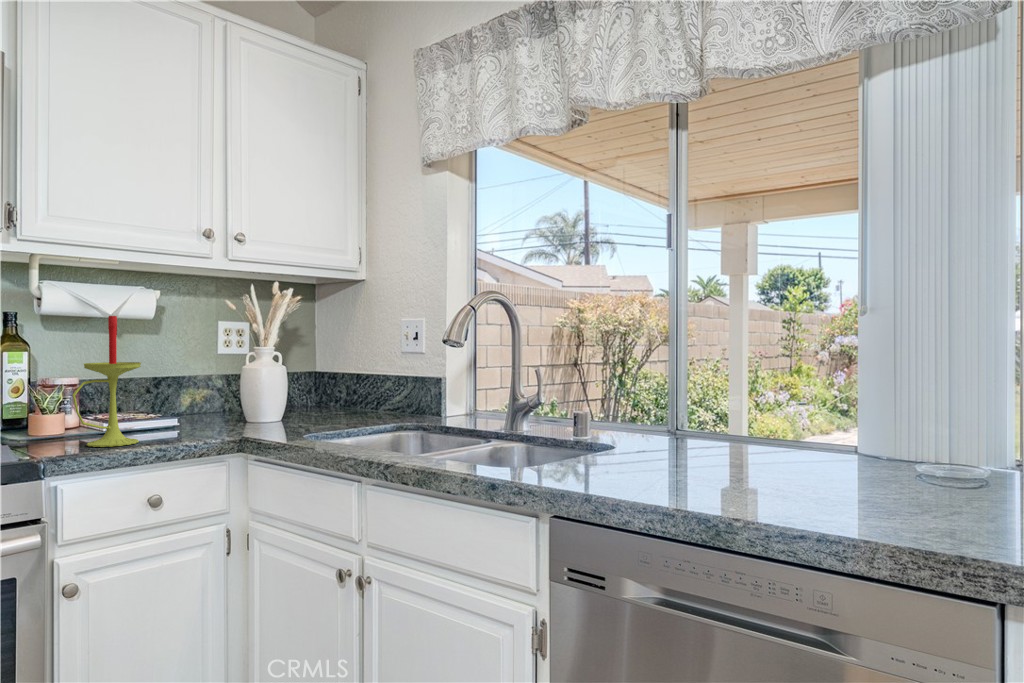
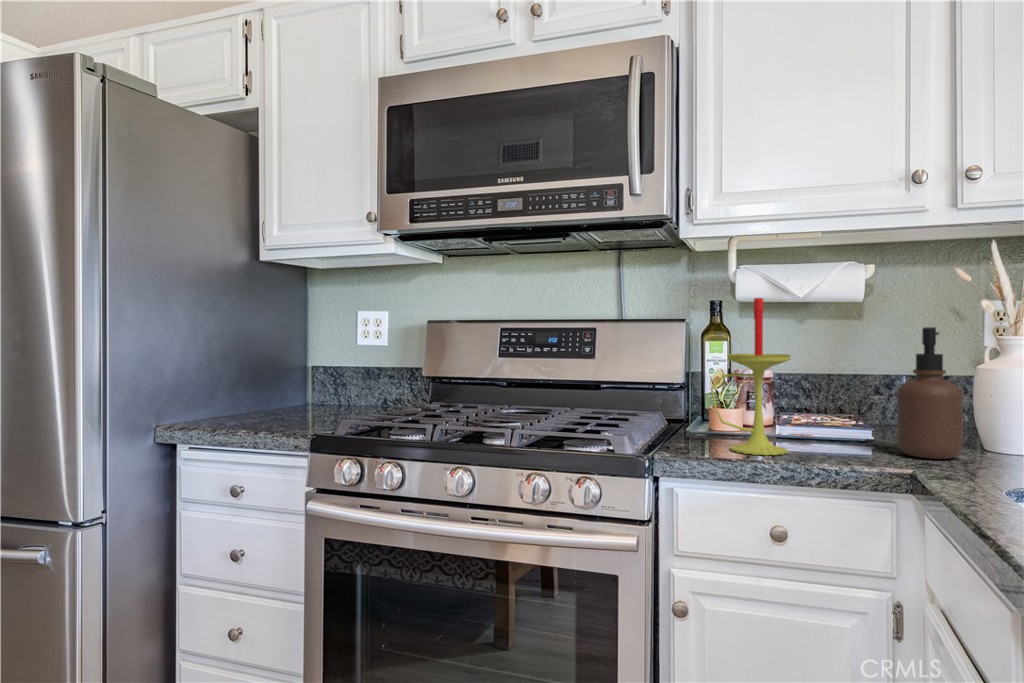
soap dispenser: none [202,341,244,430] -> present [897,327,963,459]

